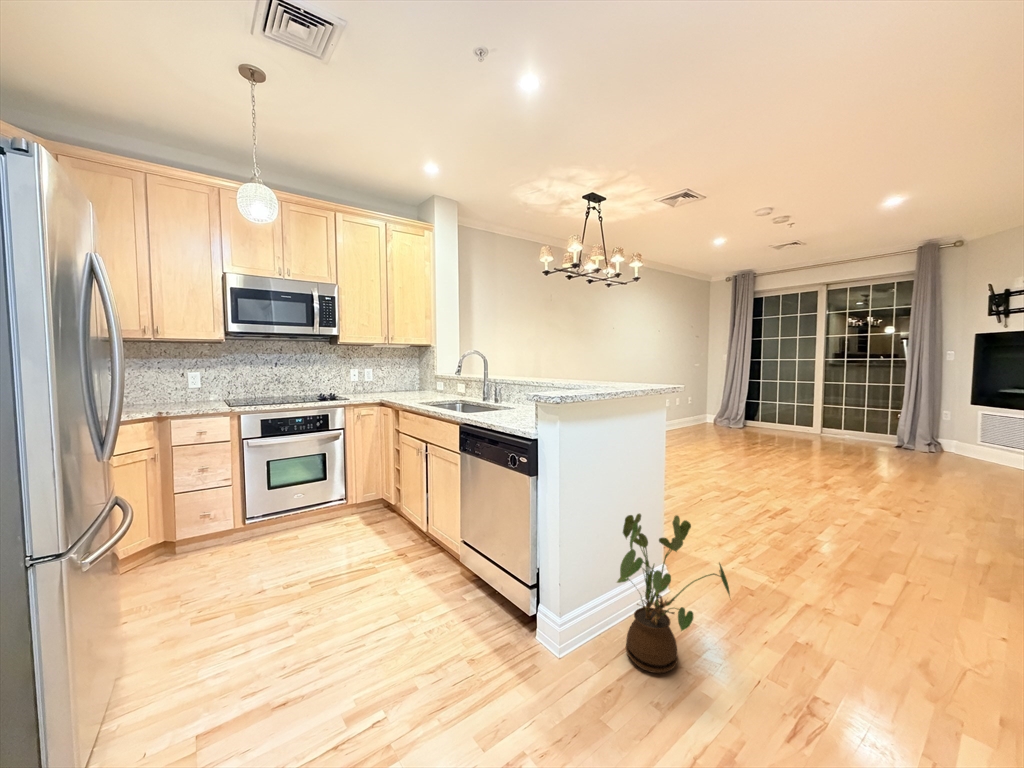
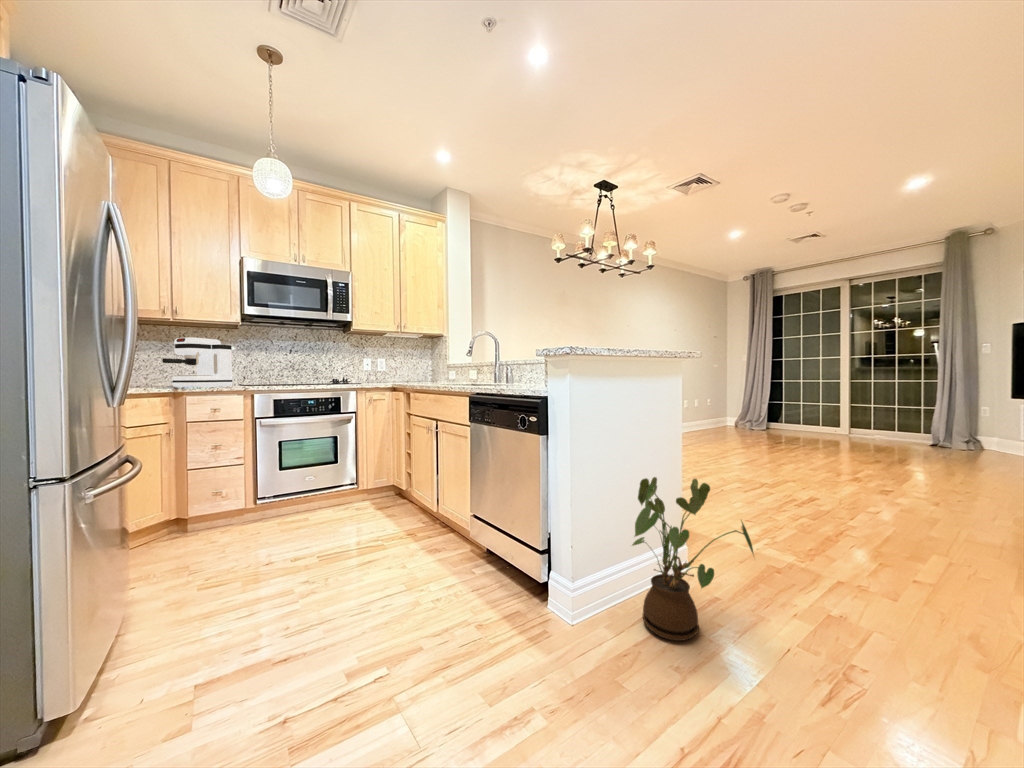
coffee maker: none [144,359,218,411] -> present [162,338,233,388]

